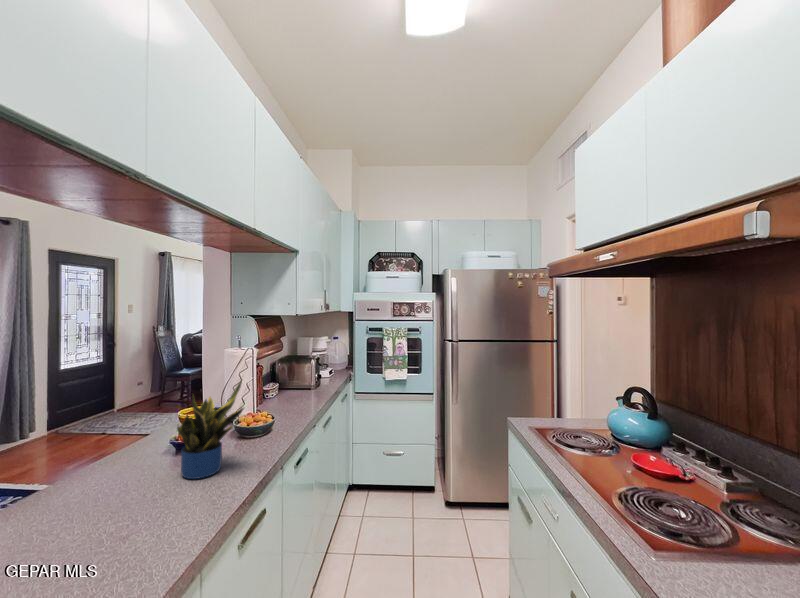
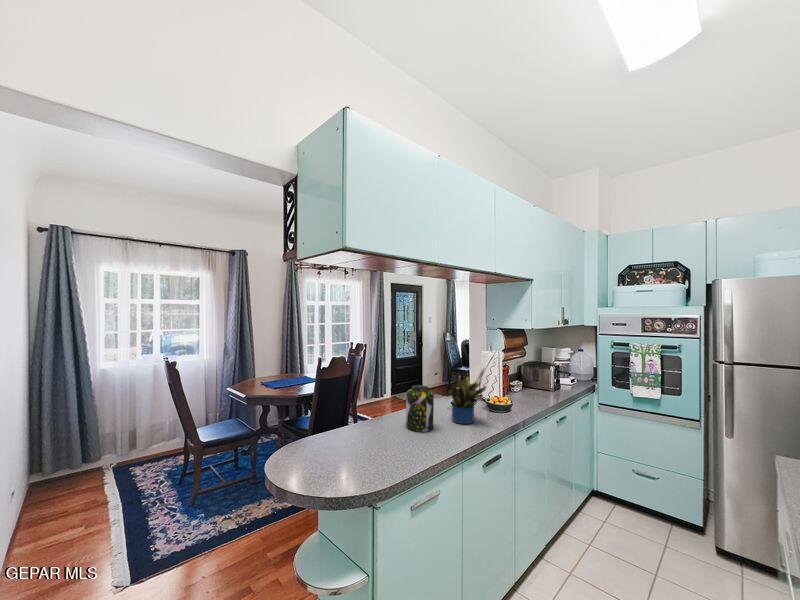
jar: none [74,432,143,532] -> present [406,385,434,432]

